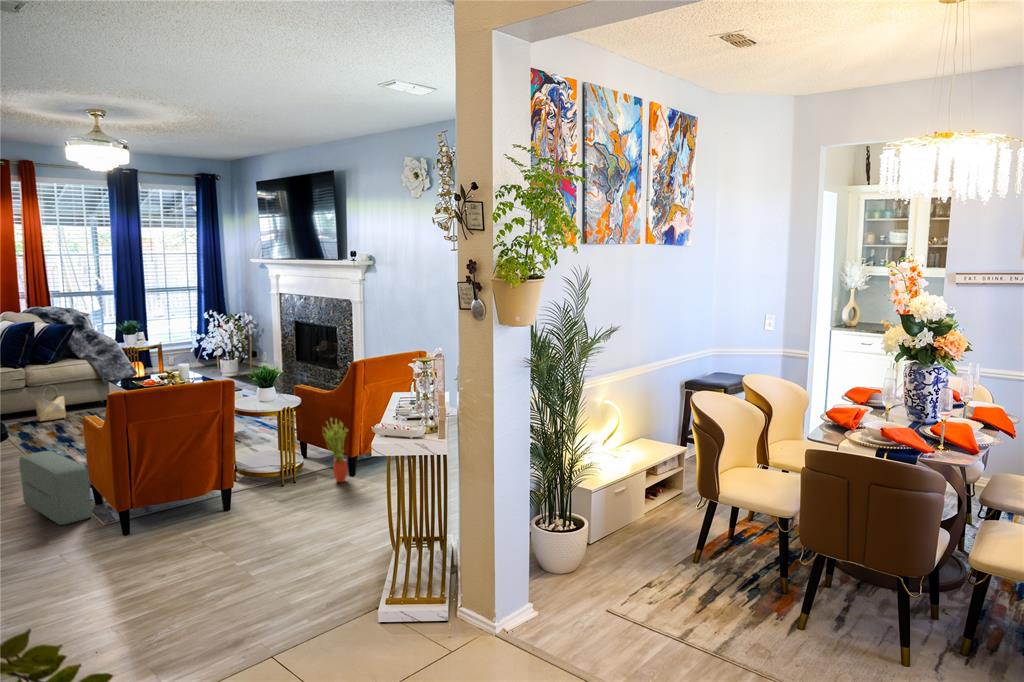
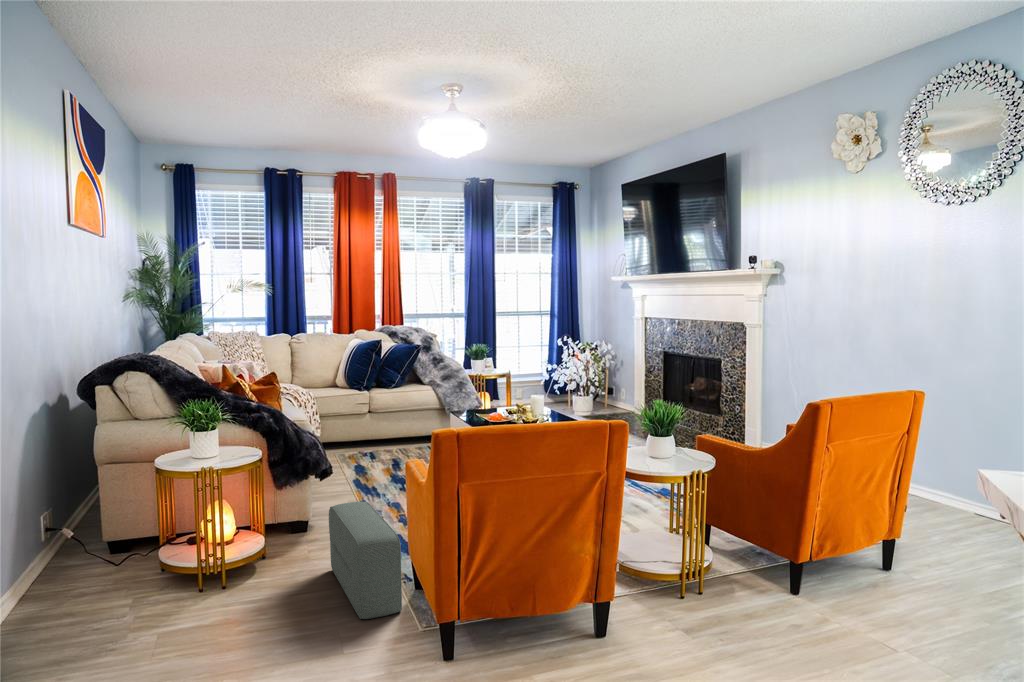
woven basket: present [35,396,66,421] -> none [378,412,407,453]
potted plant: present [324,419,348,482] -> none [741,498,789,614]

